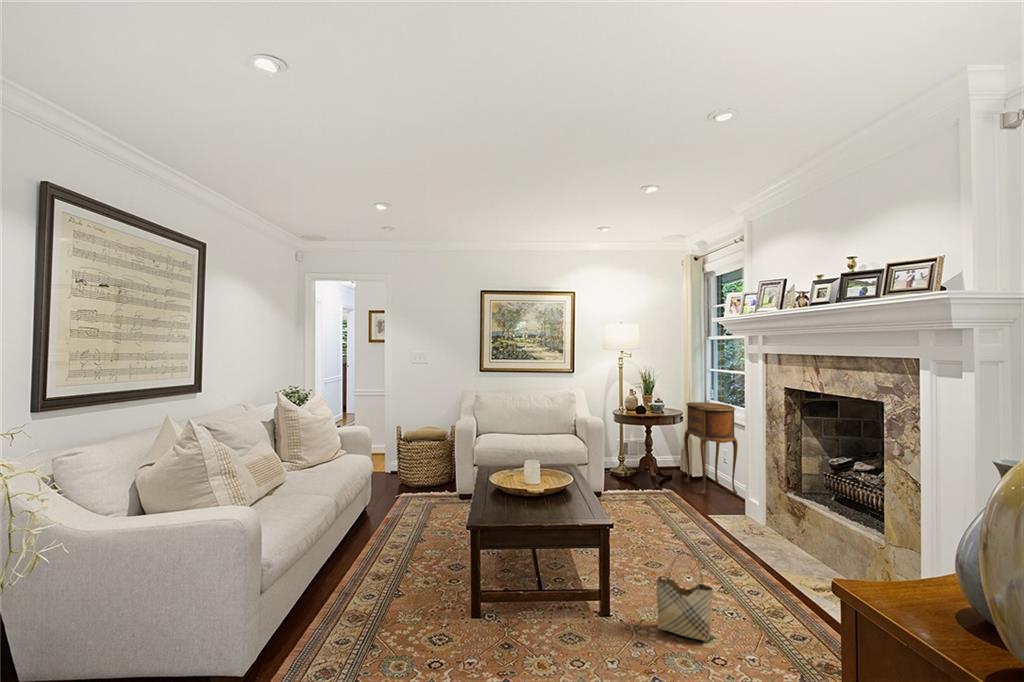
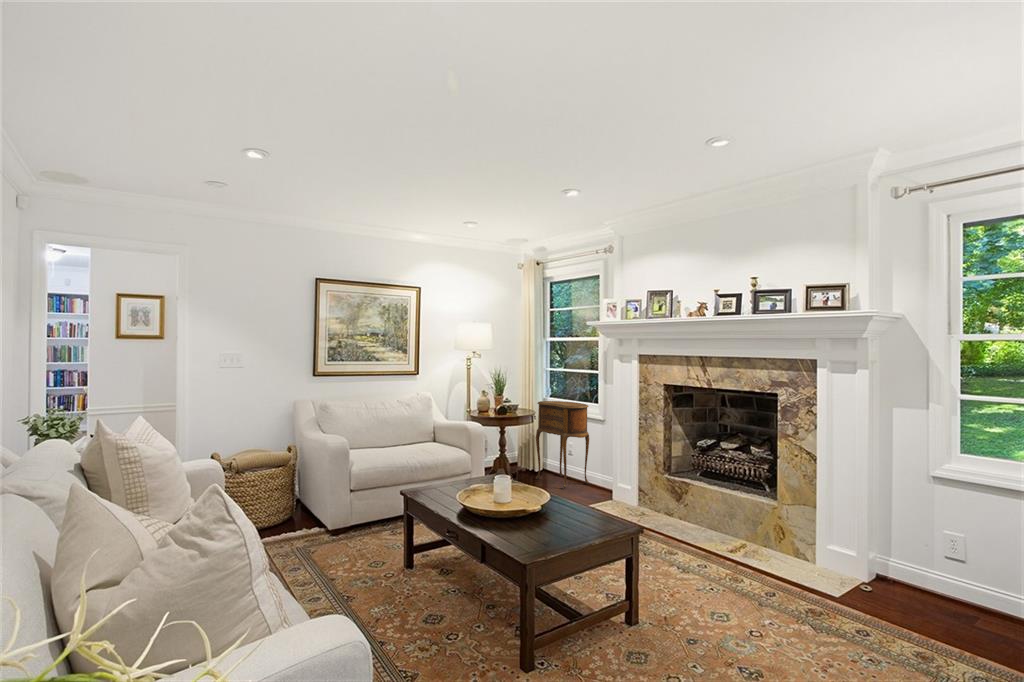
woven basket: present [656,552,713,641] -> none [673,538,723,614]

